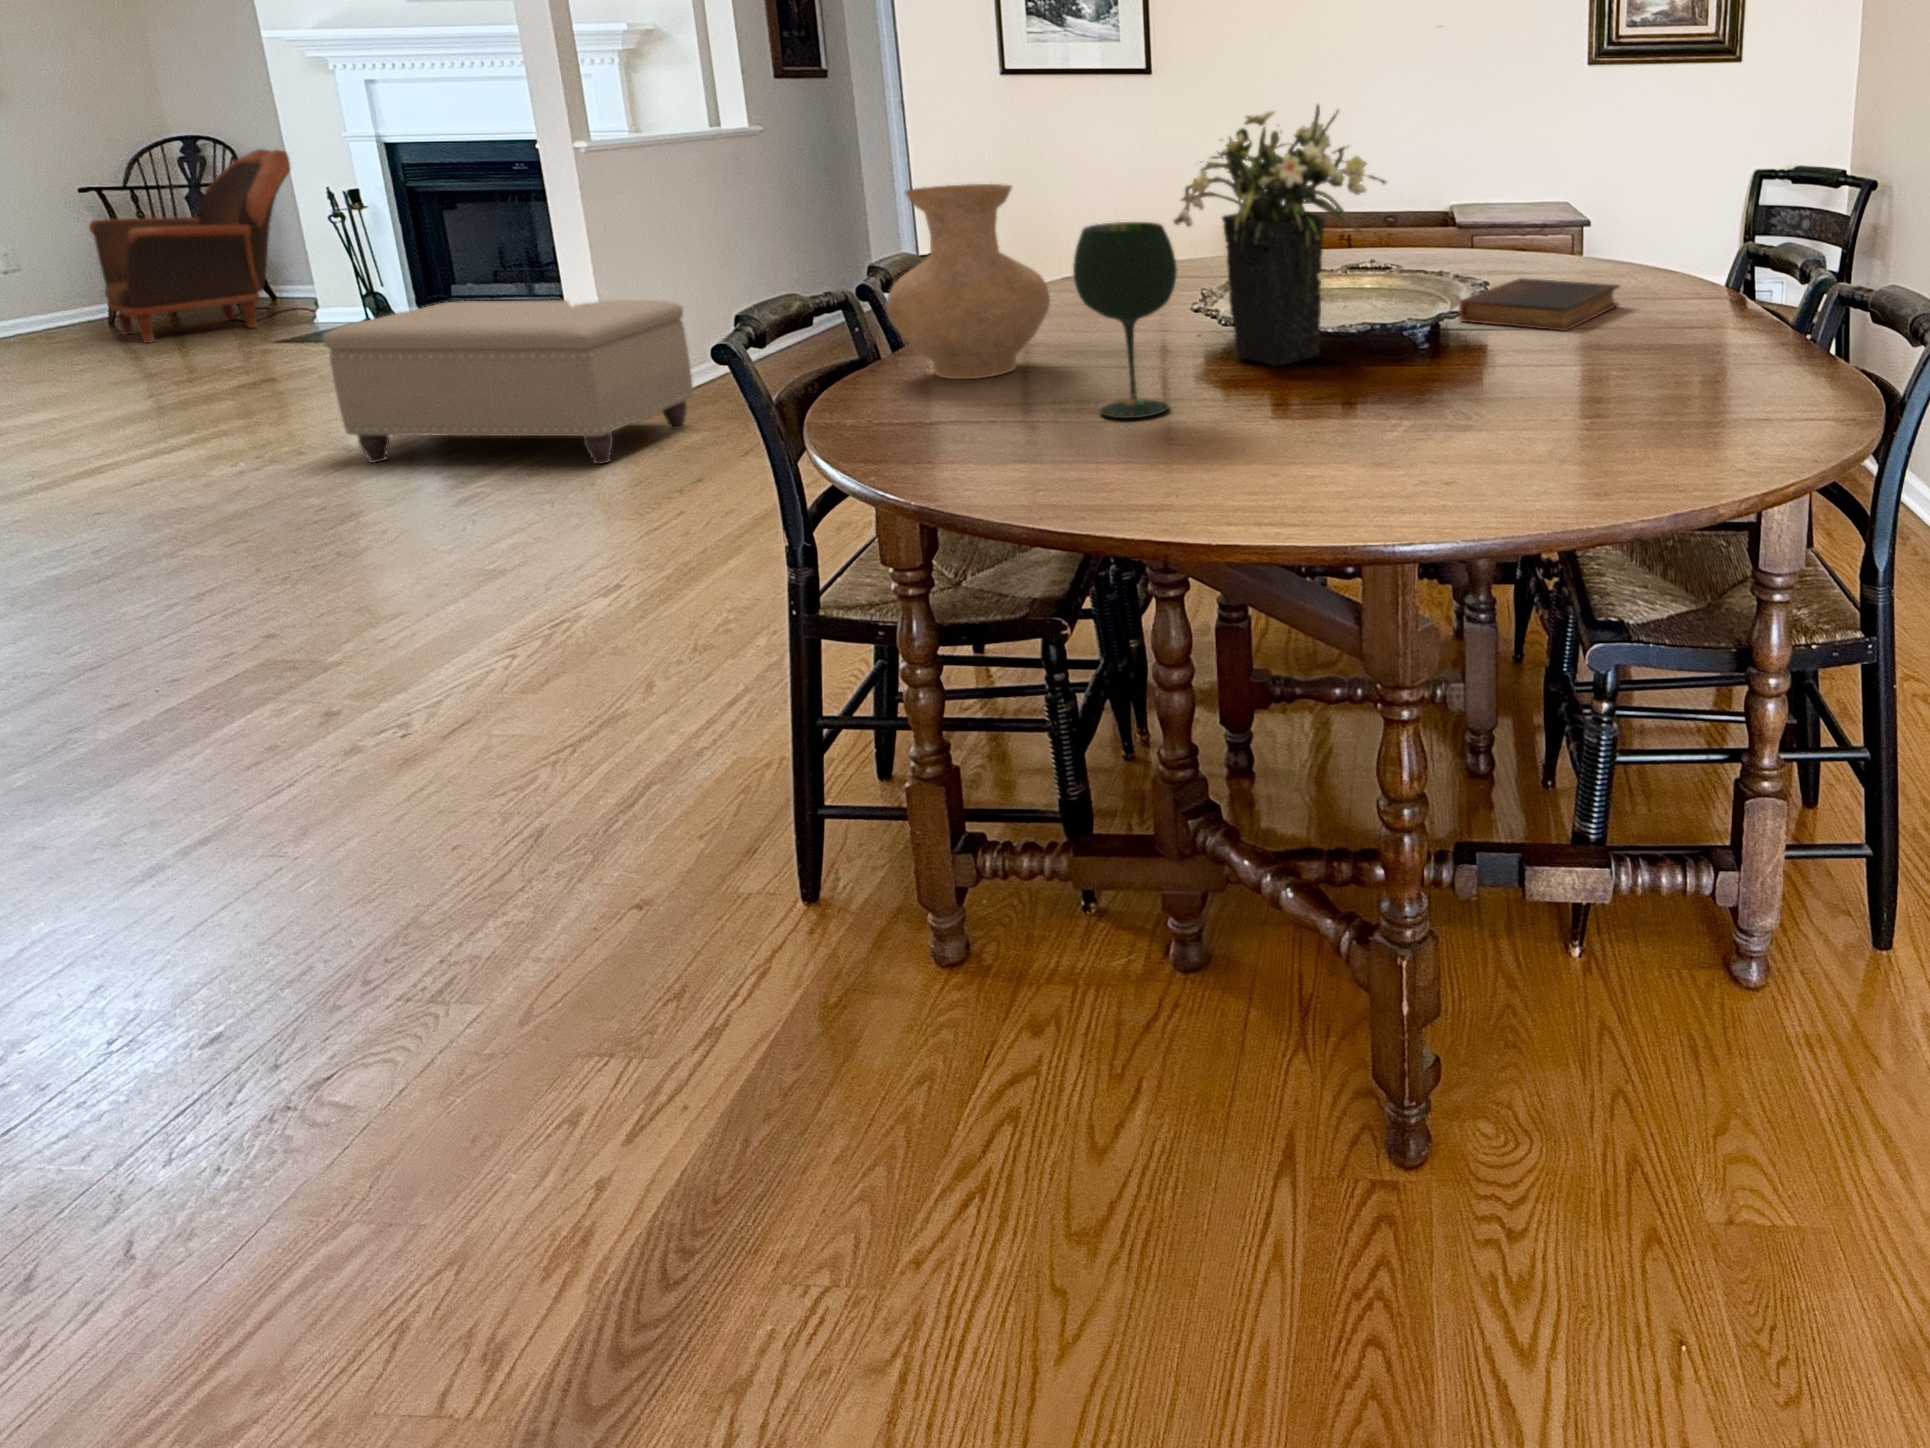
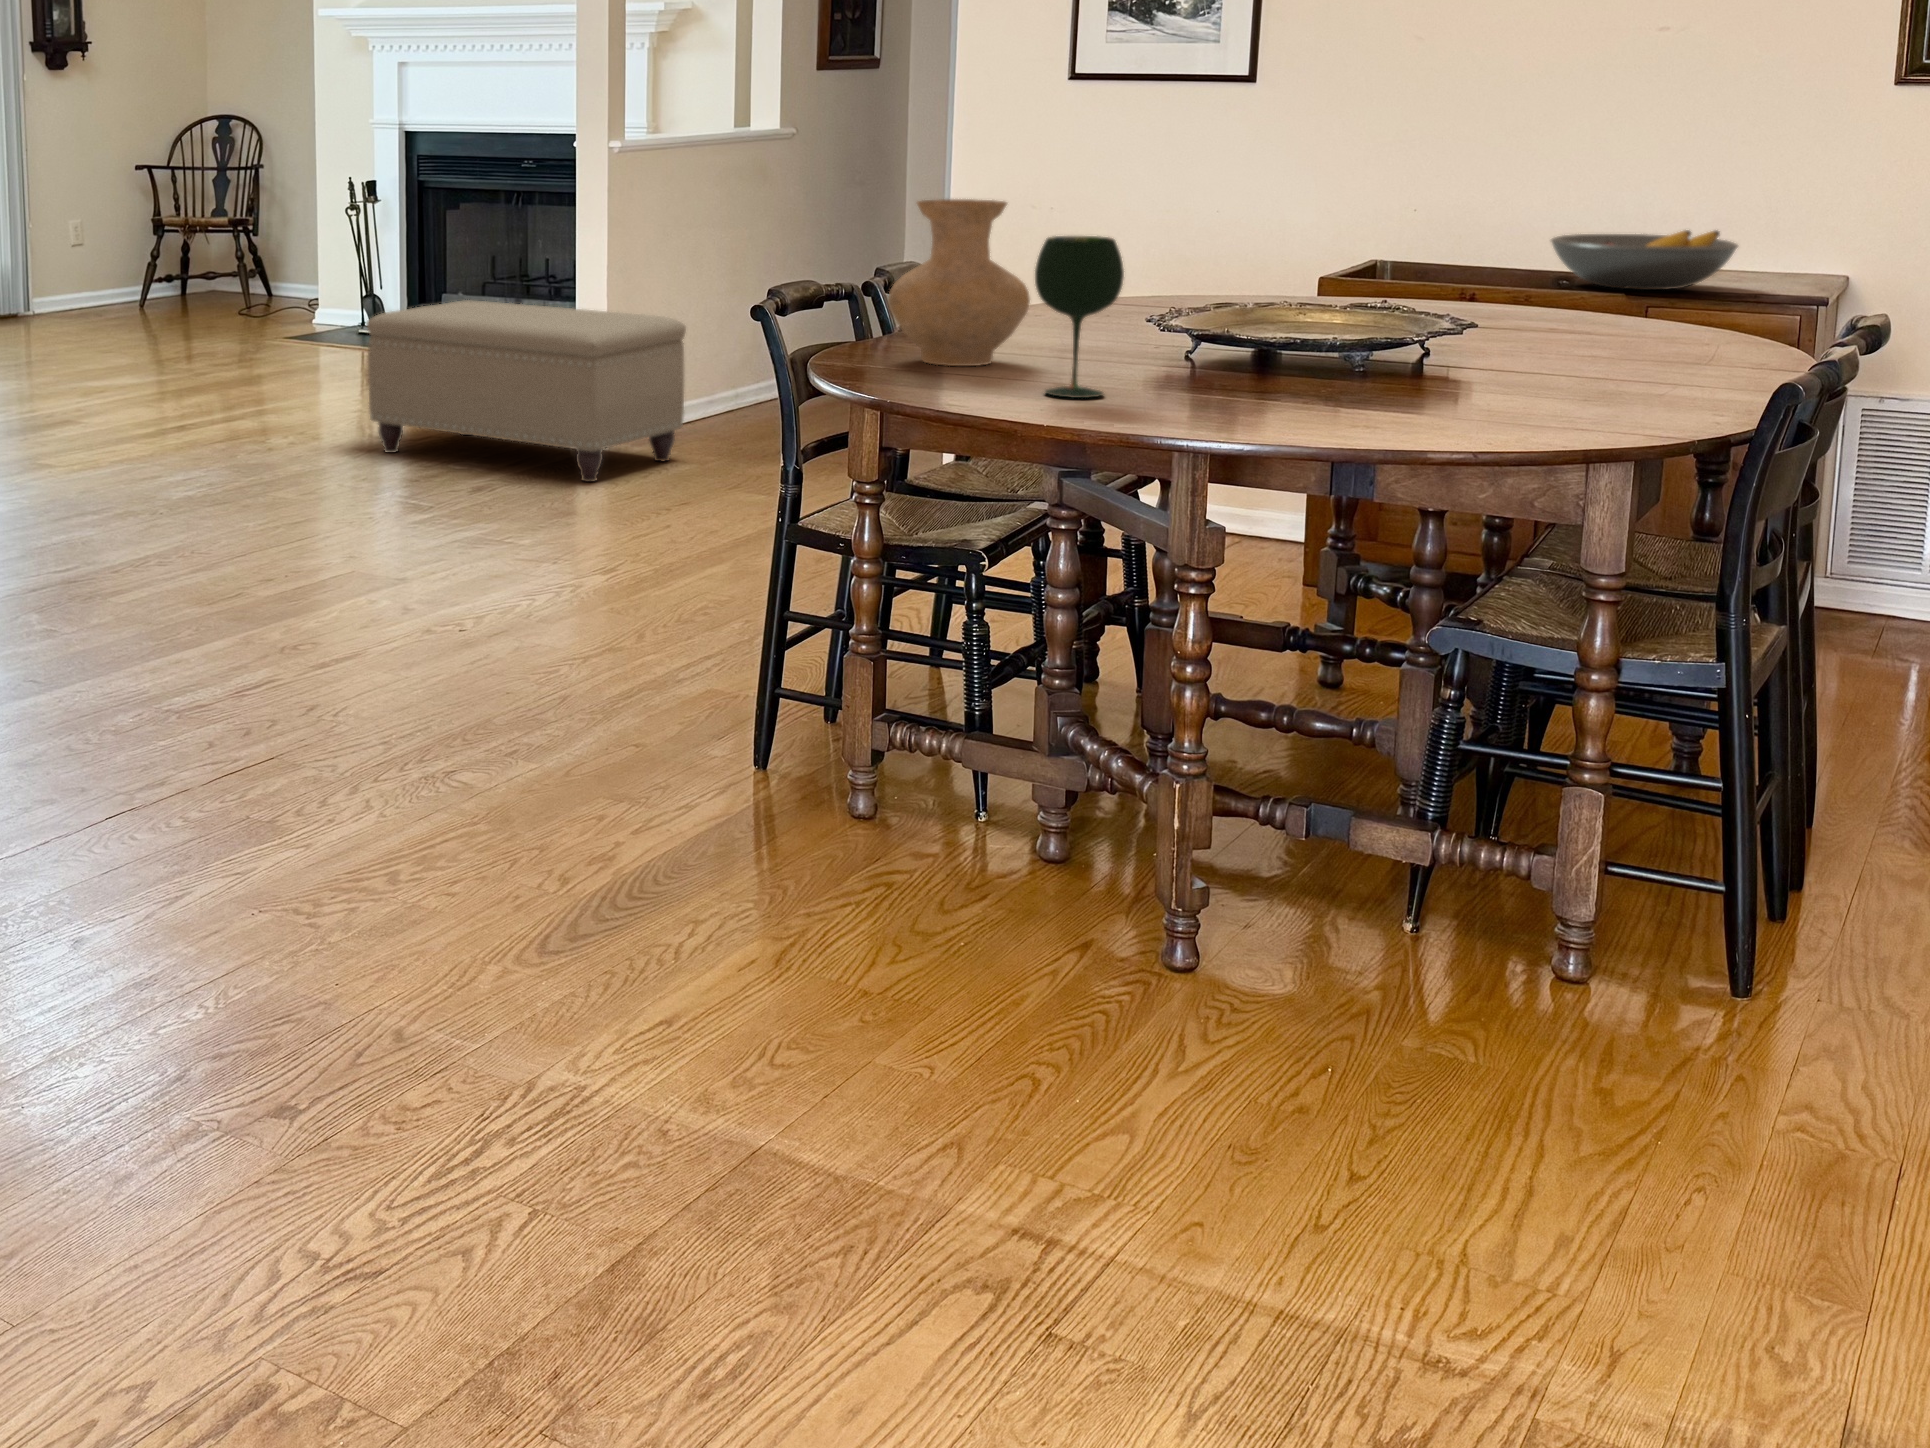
flower arrangement: present [1174,105,1386,366] -> none [1140,141,1354,384]
armchair: present [89,149,290,343] -> none [144,131,318,325]
fruit bowl: none [1382,172,1504,219] -> present [1551,230,1738,290]
book: present [1459,278,1619,331] -> none [1471,341,1694,391]

